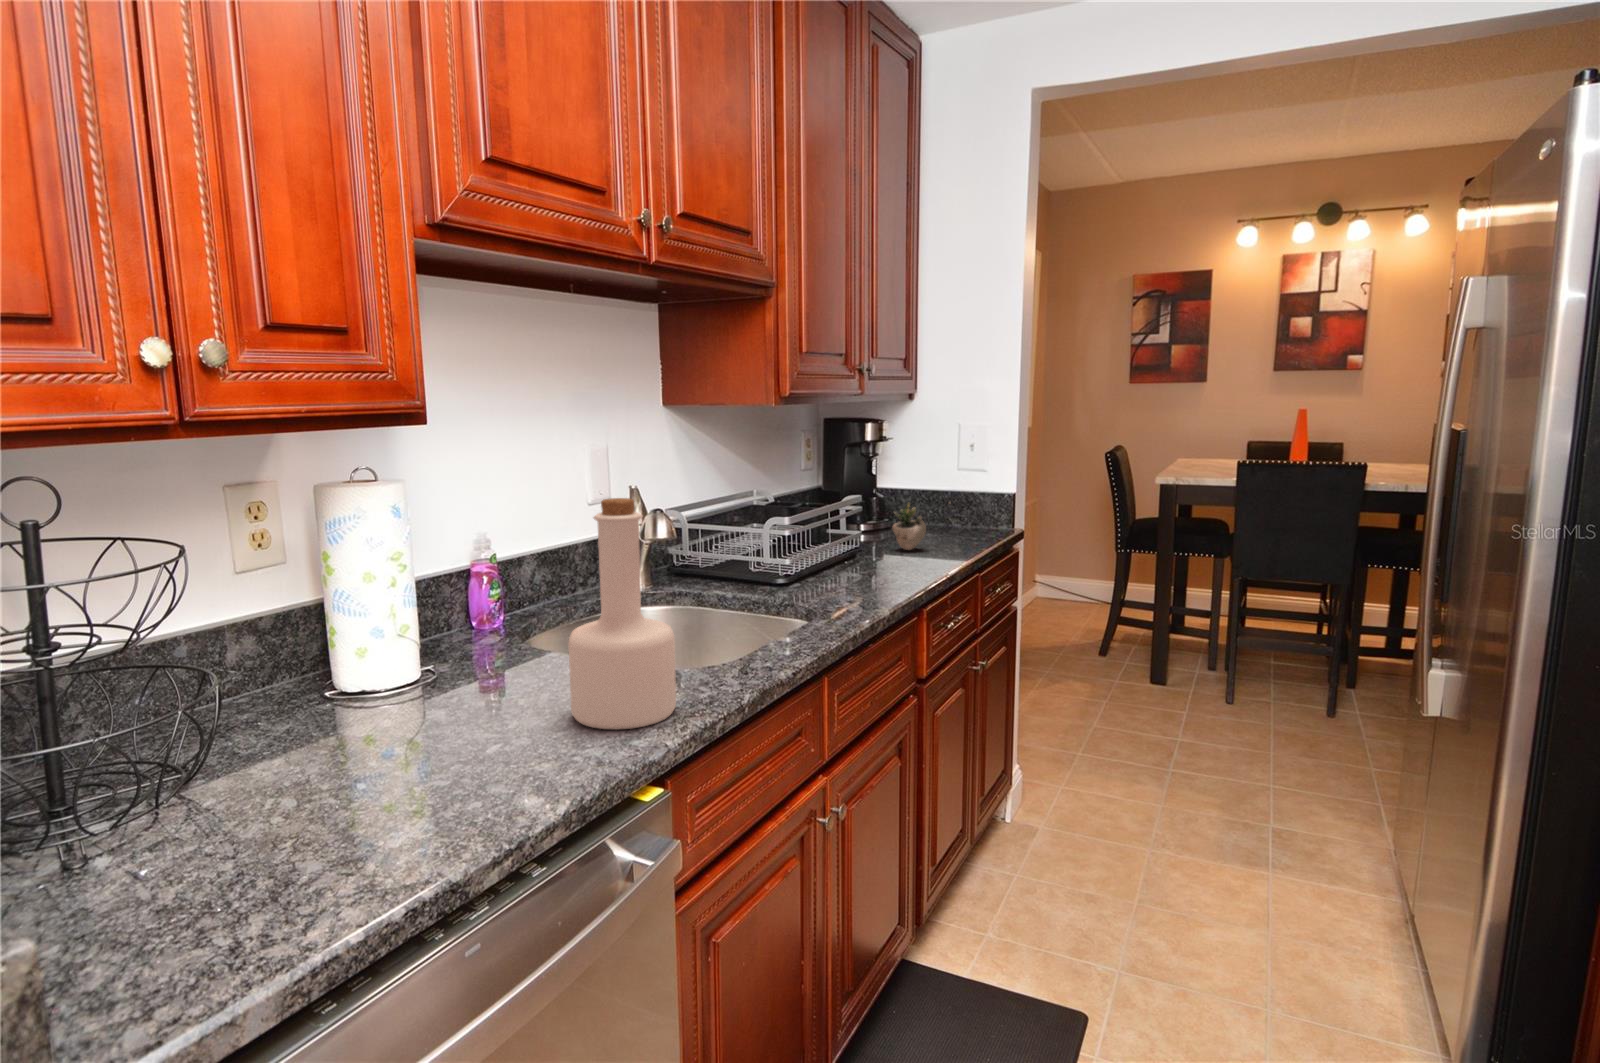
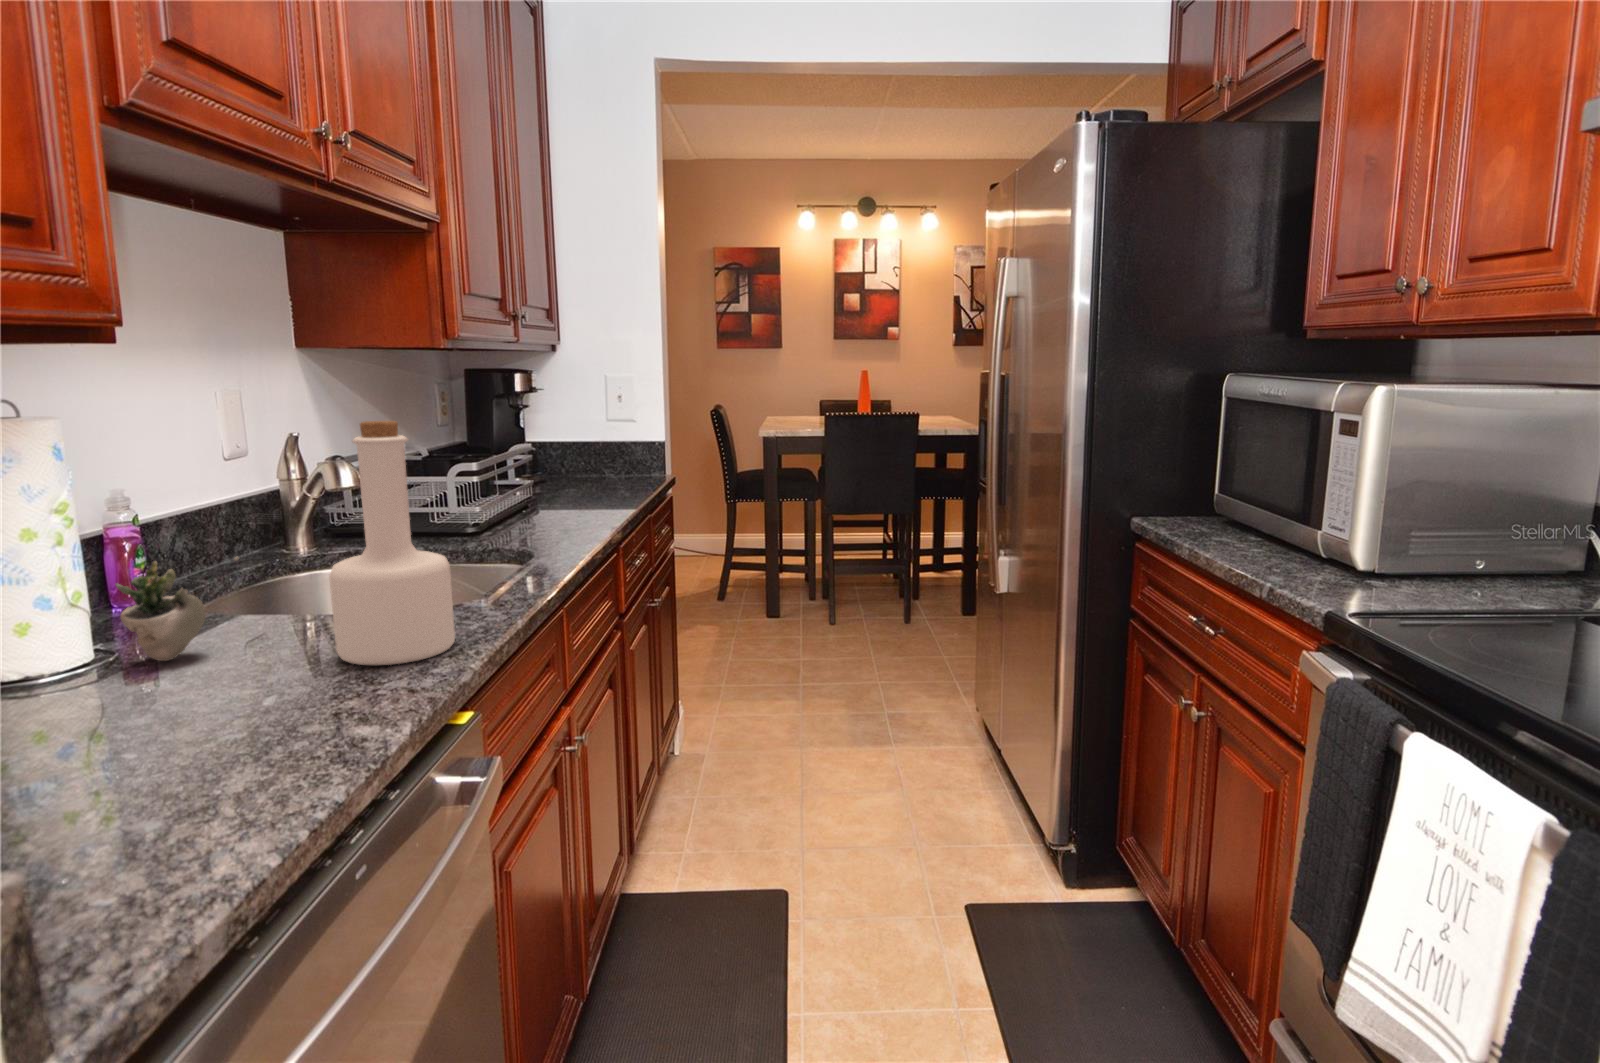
succulent plant: present [892,503,926,550] -> present [116,557,239,661]

